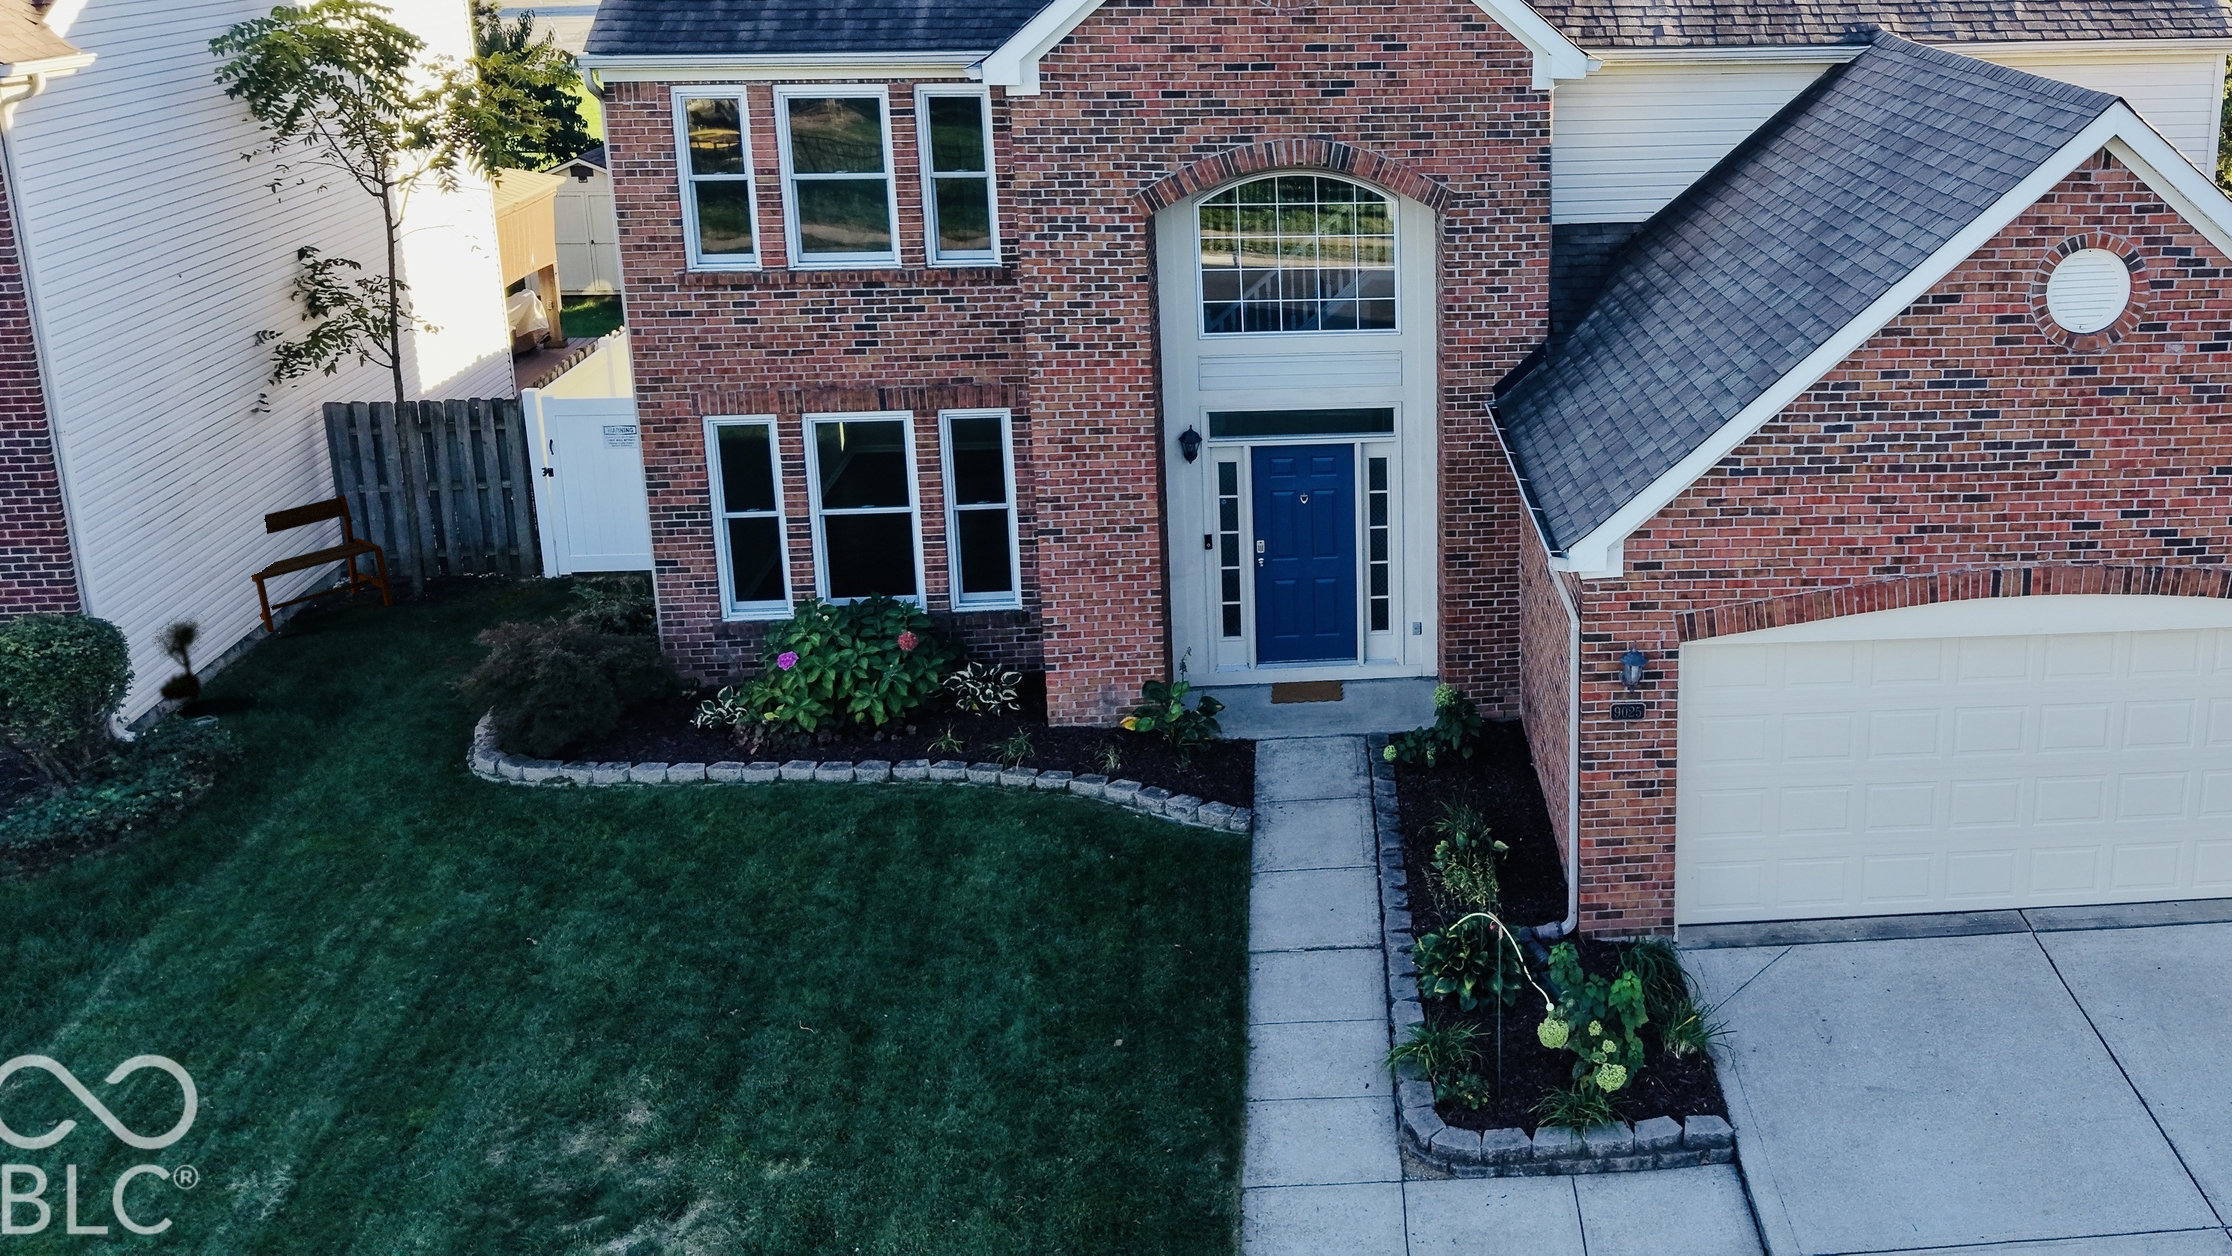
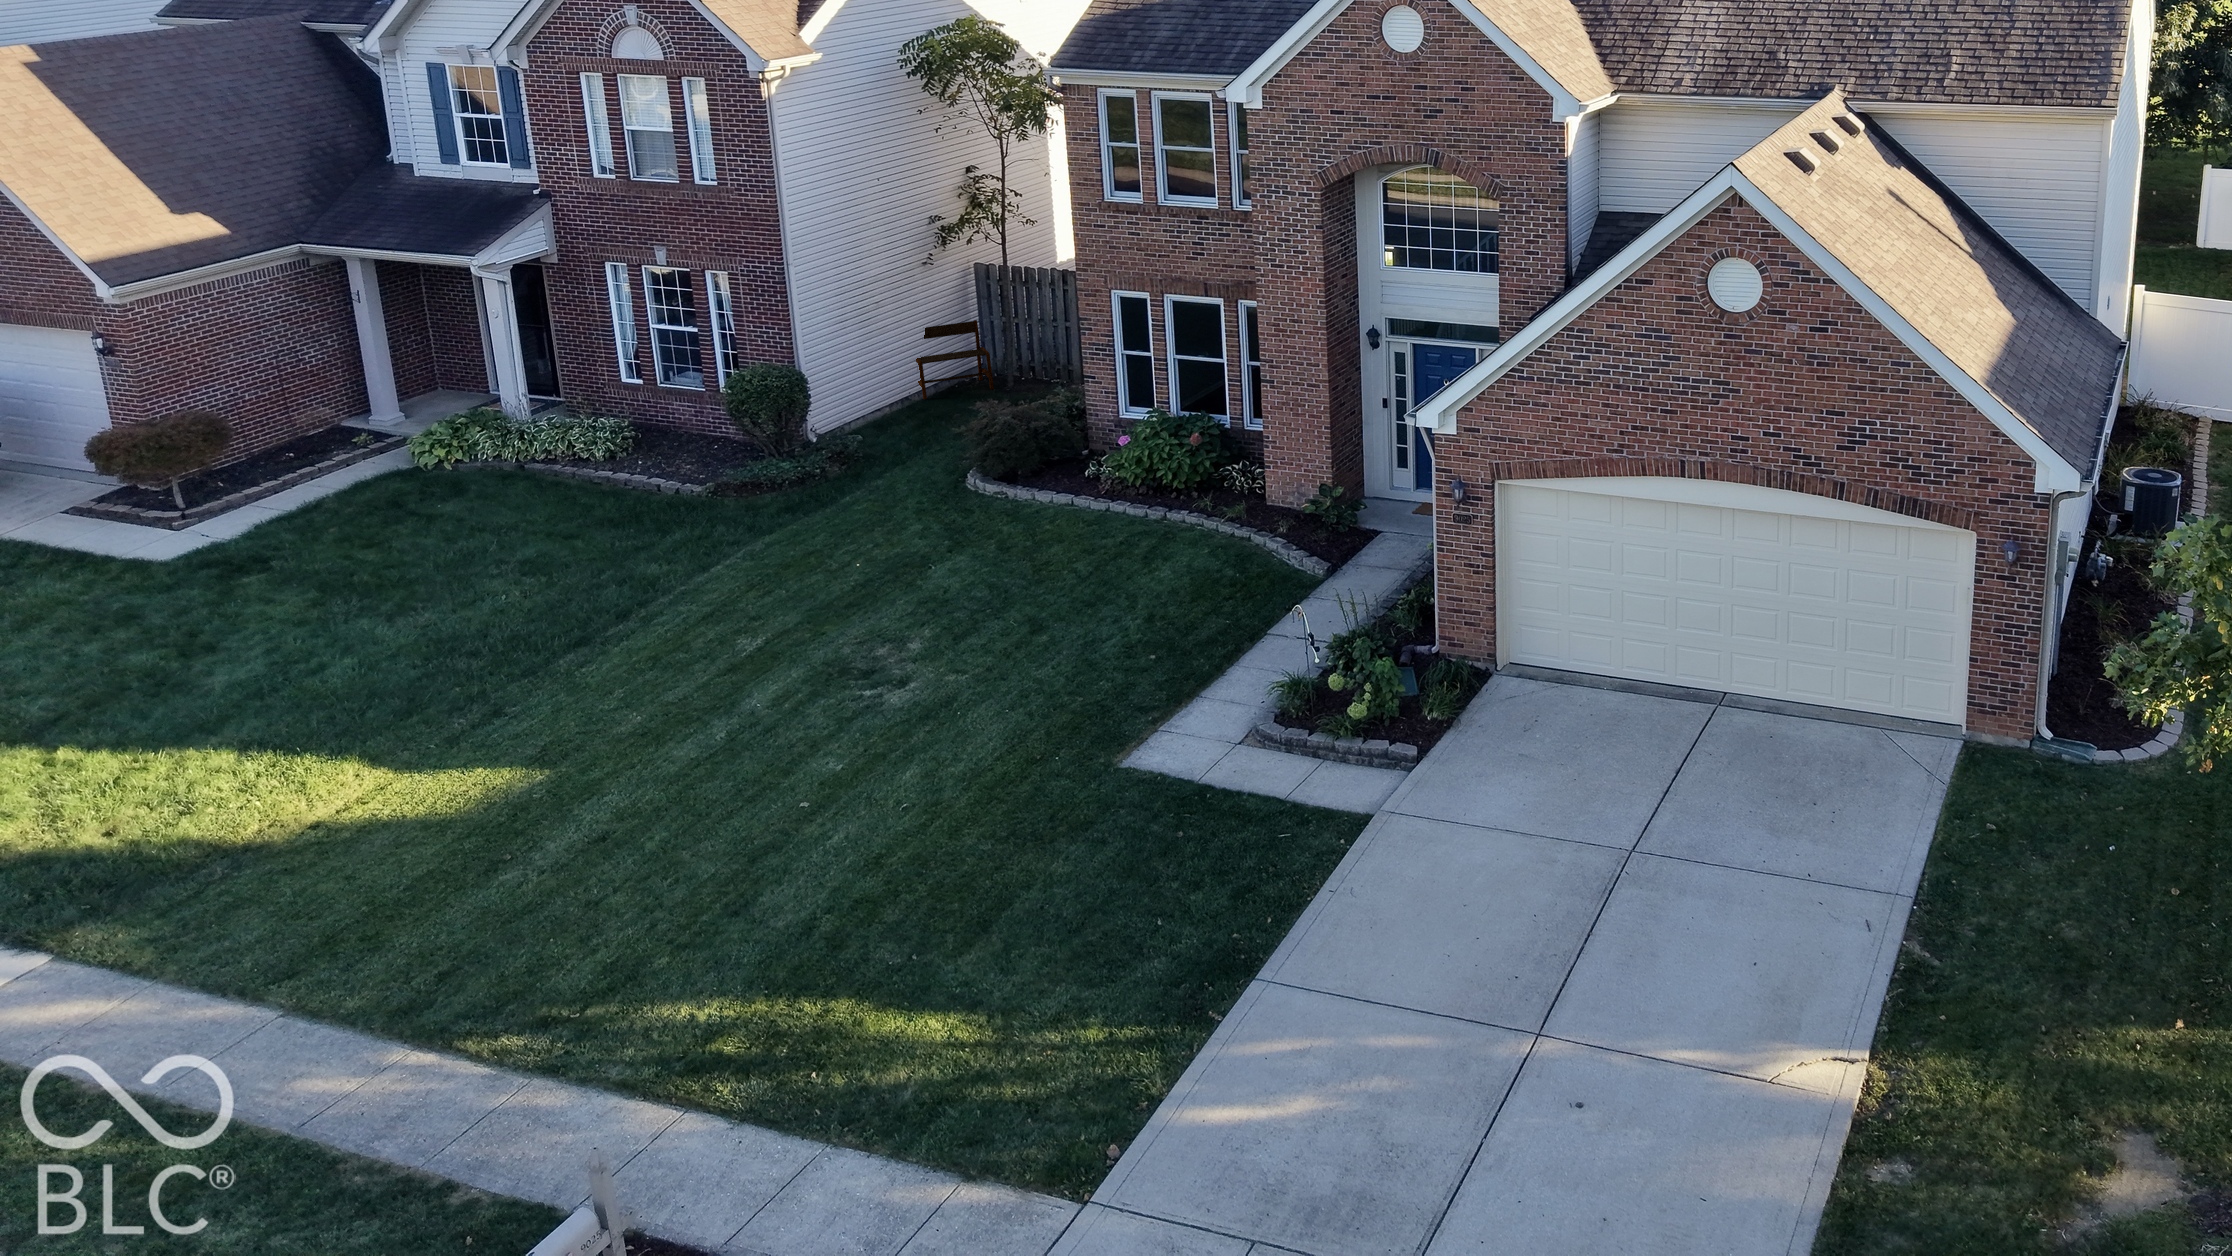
potted tree: present [153,613,203,707] -> none [846,375,878,429]

